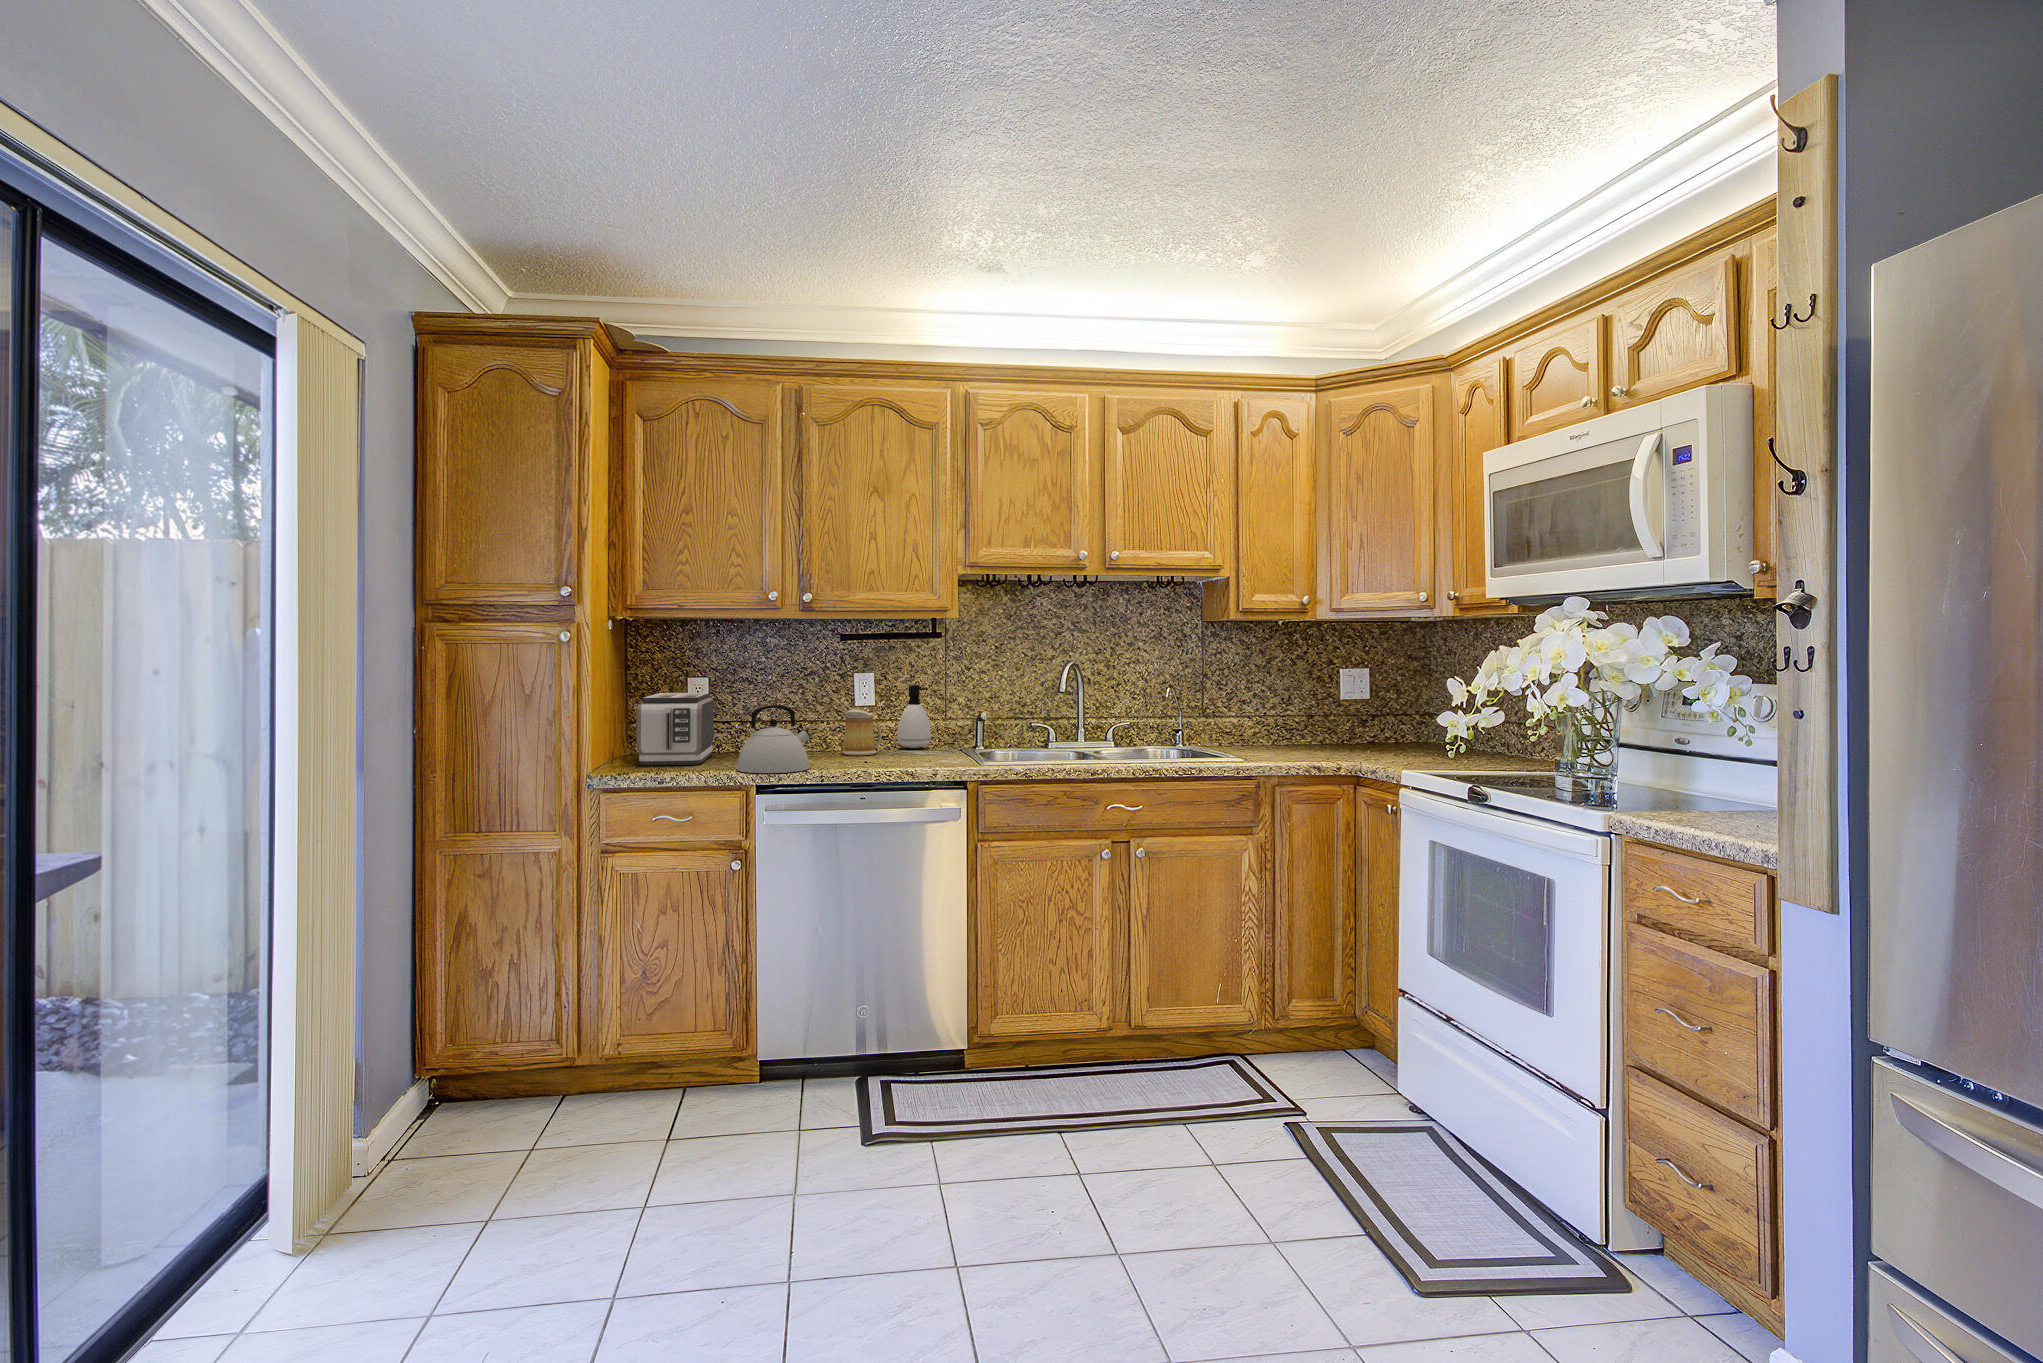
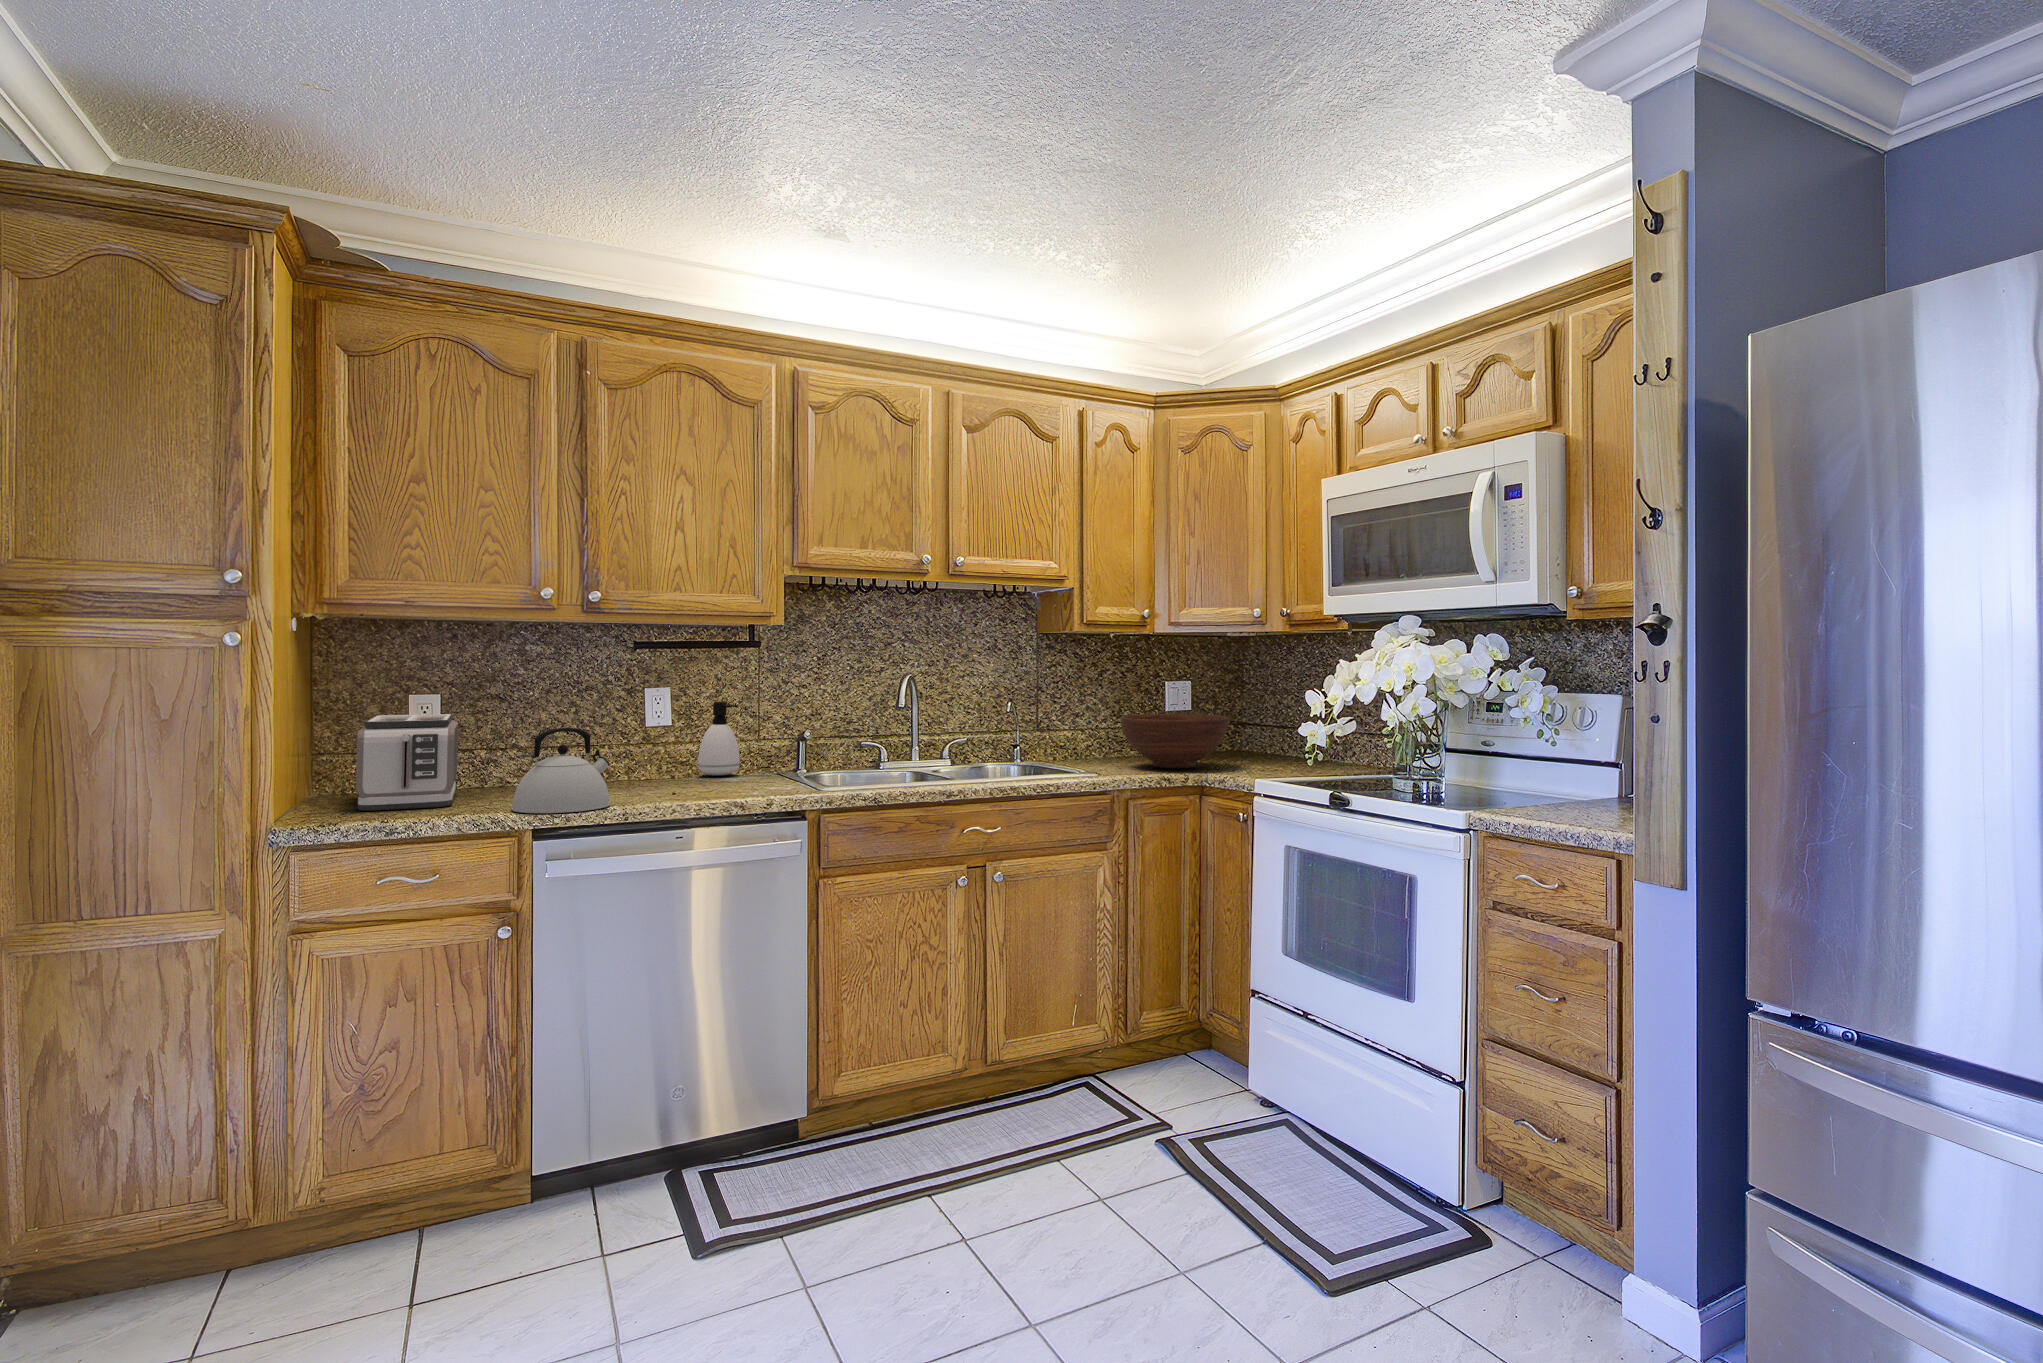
fruit bowl: none [1279,702,1394,756] -> present [1120,714,1229,768]
mug: present [843,709,882,755] -> none [635,731,685,787]

